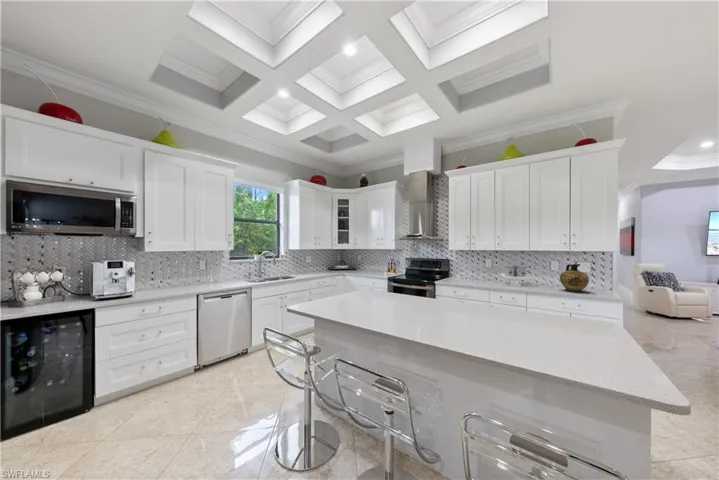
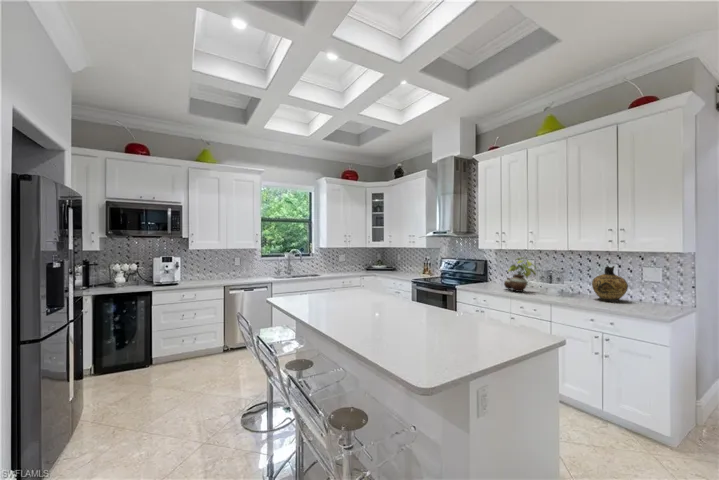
potted plant: none [482,257,513,287] -> present [504,257,536,292]

